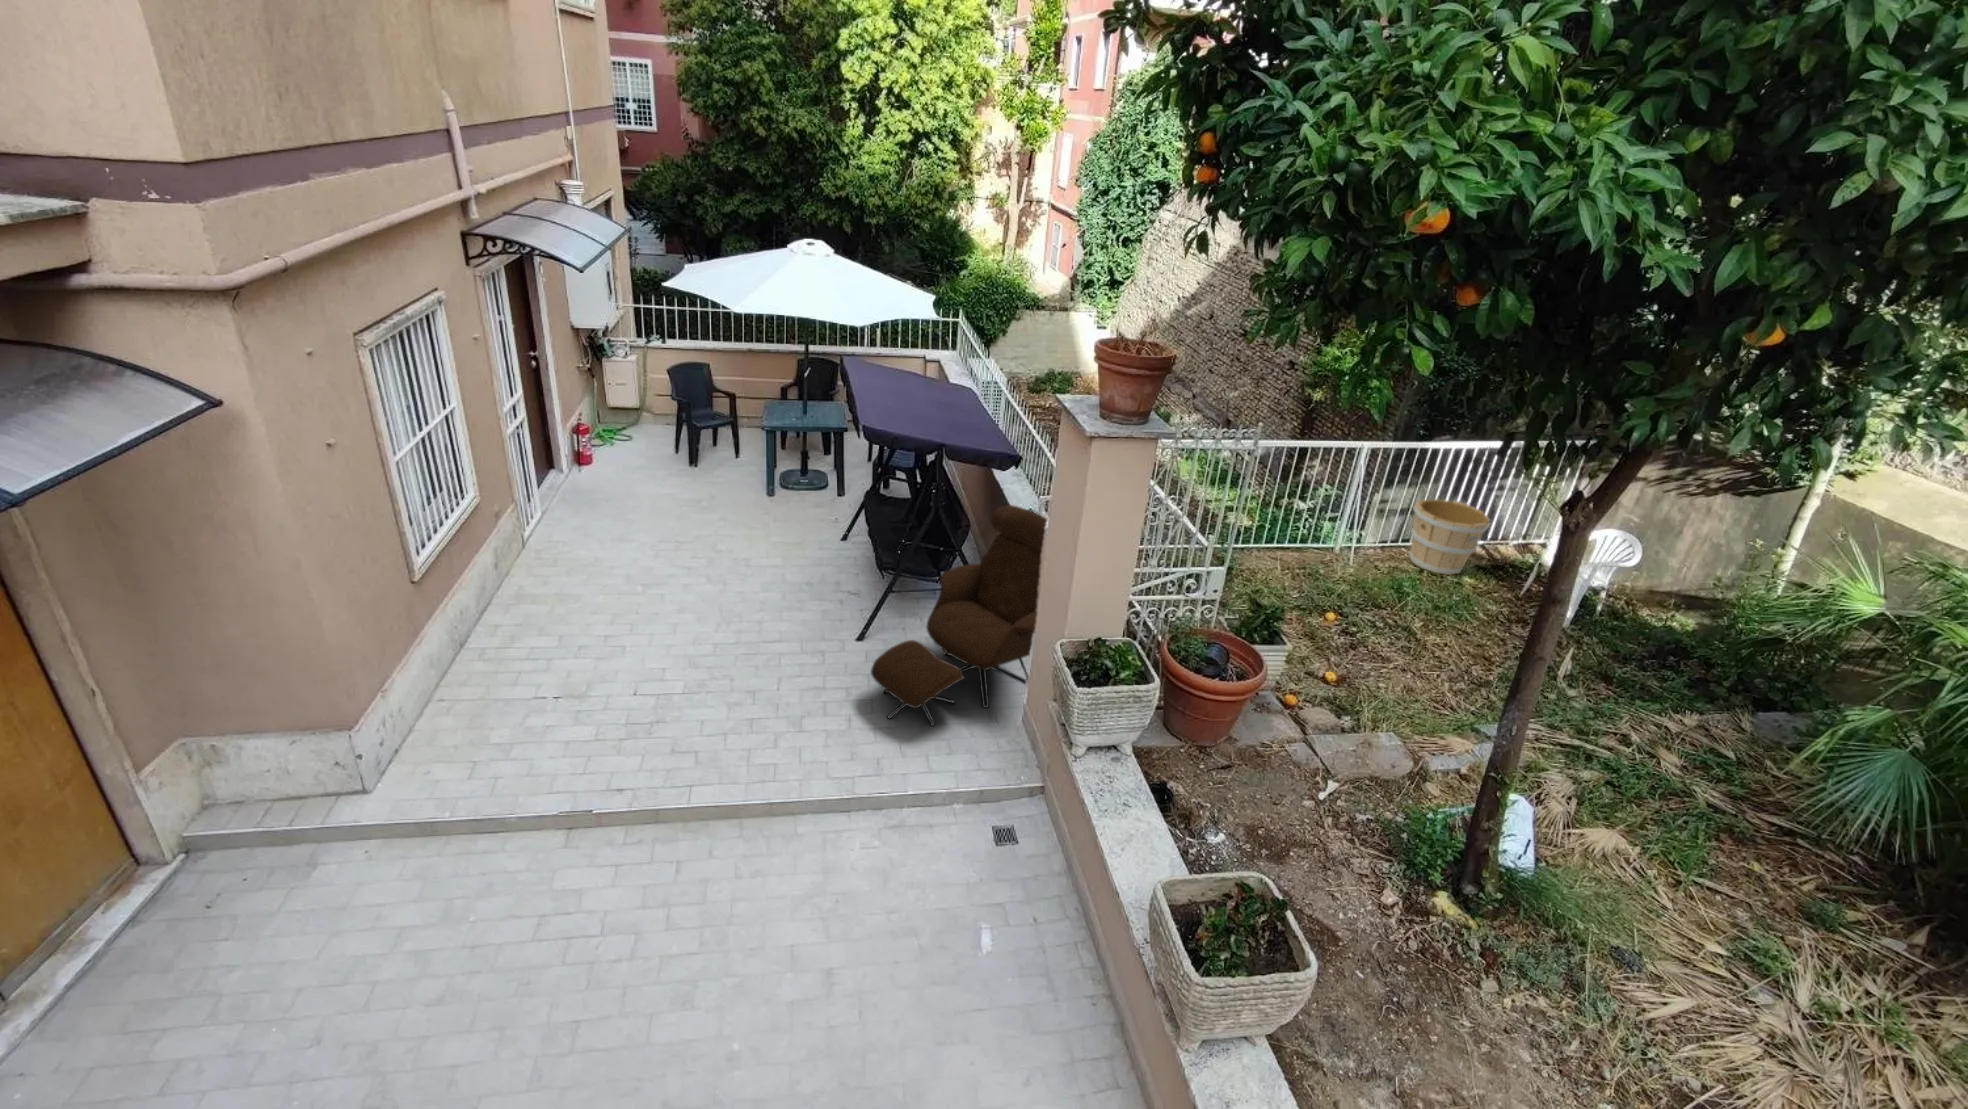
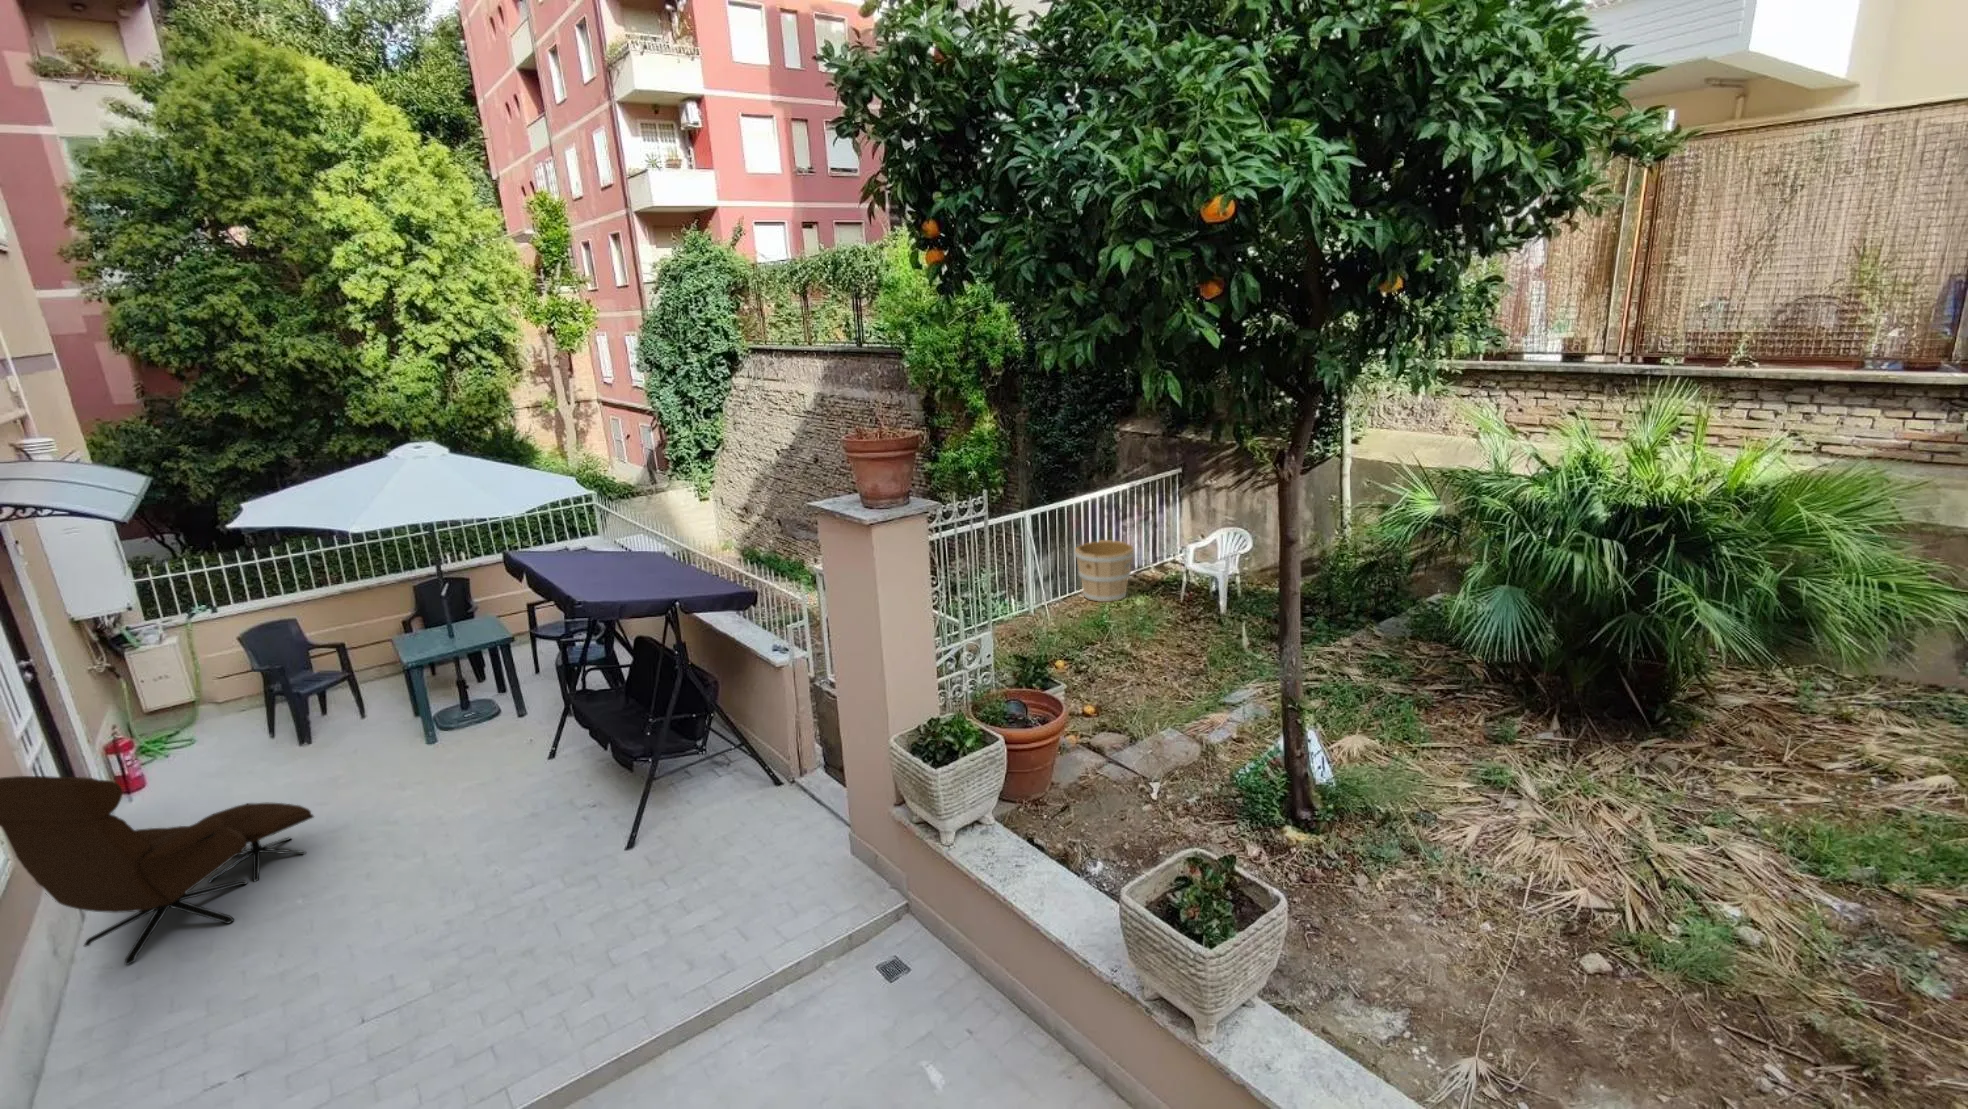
lounge chair: present [871,505,1047,726] -> present [0,776,313,965]

